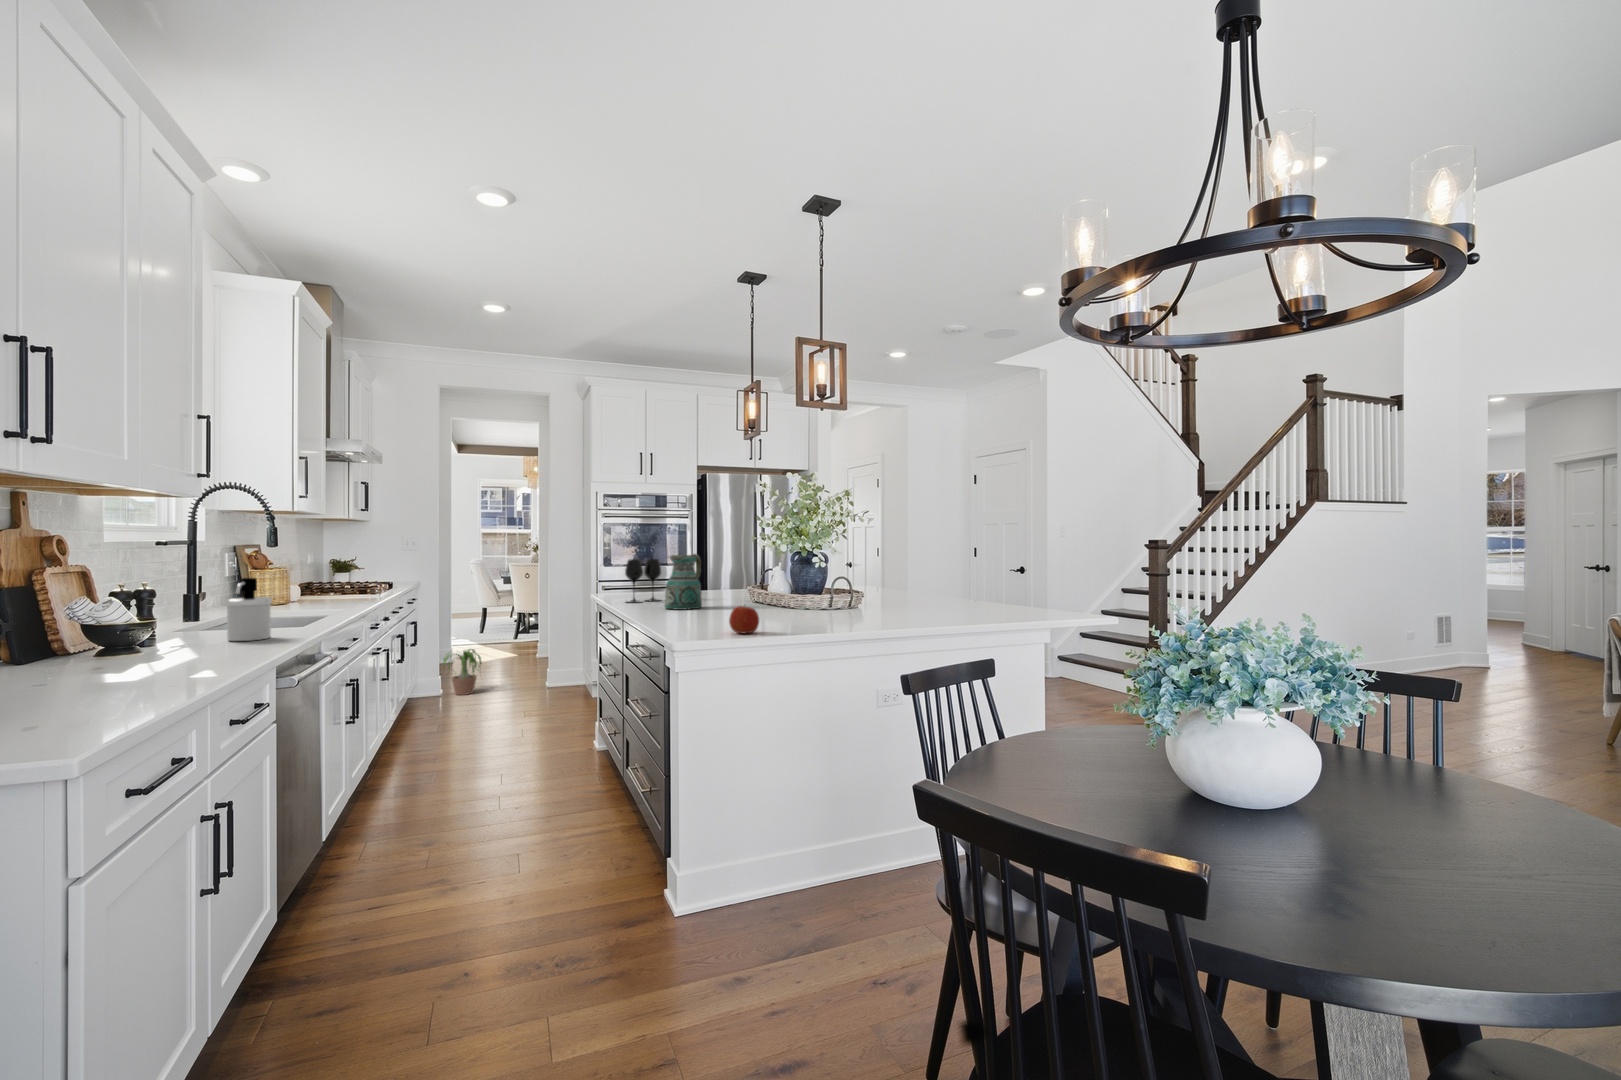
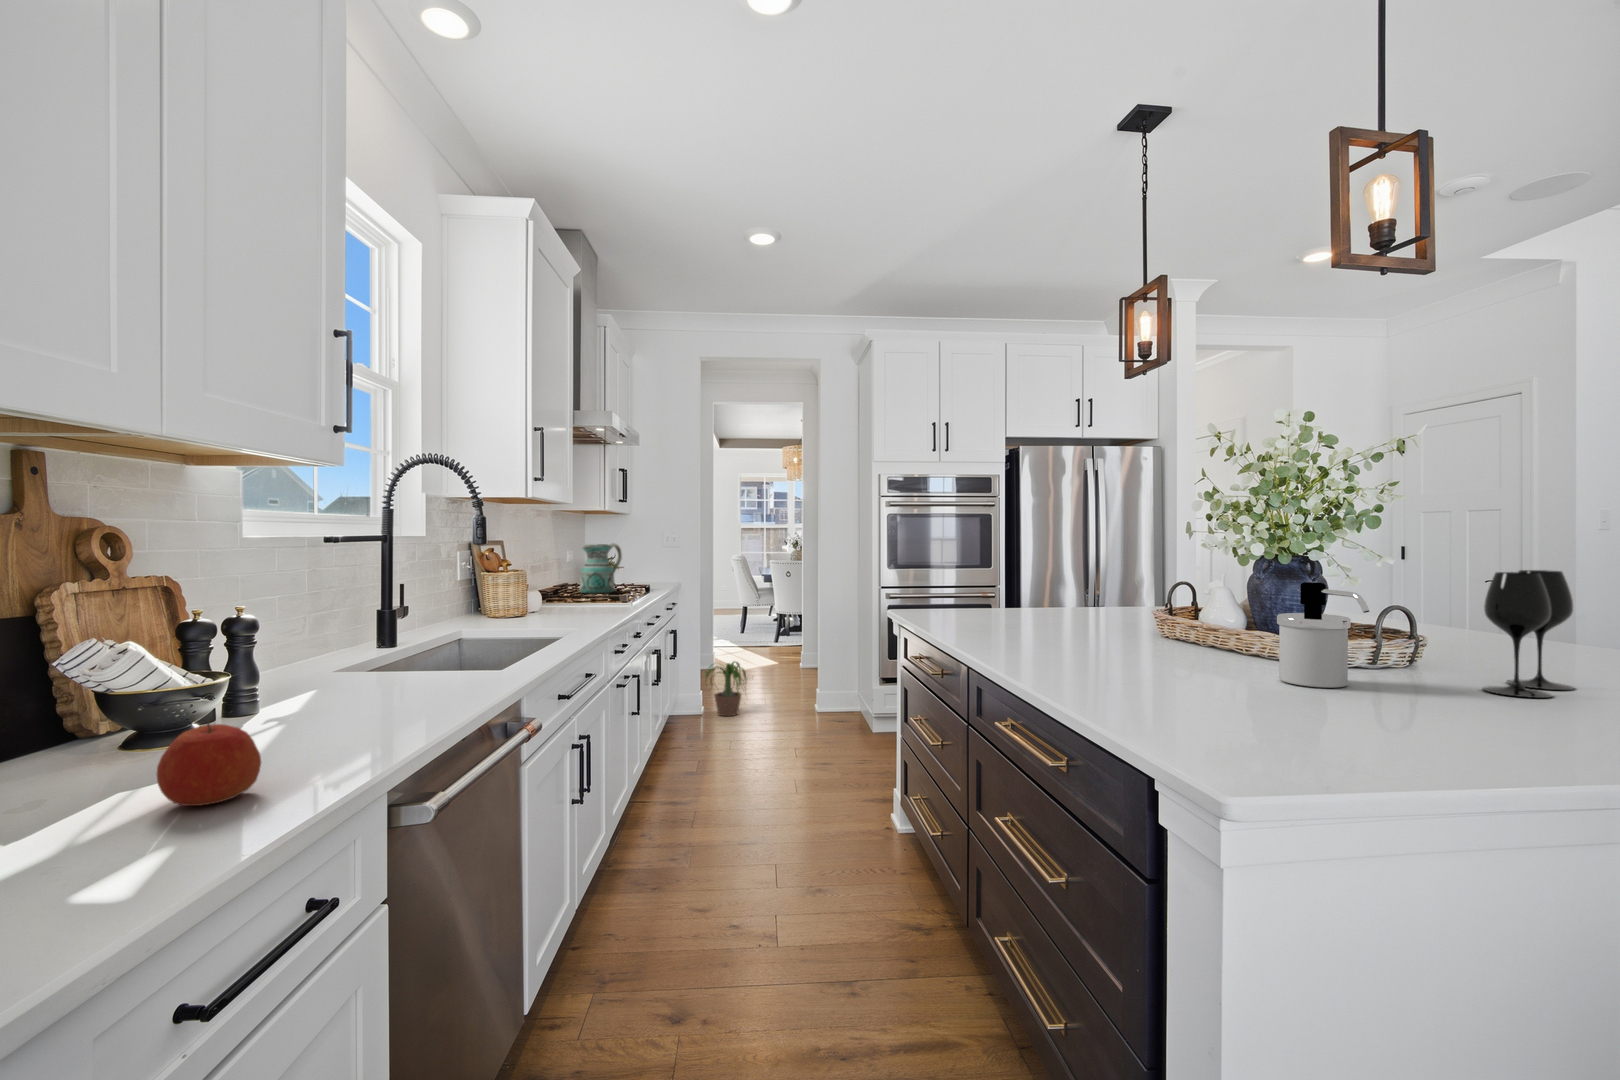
ceramic pitcher: present [665,554,702,610] -> present [580,543,622,593]
wine glass: present [625,559,661,603] -> present [1483,570,1574,698]
soap dispenser: present [225,577,272,641] -> present [1277,582,1369,688]
apple: present [729,606,759,634] -> present [157,720,261,806]

